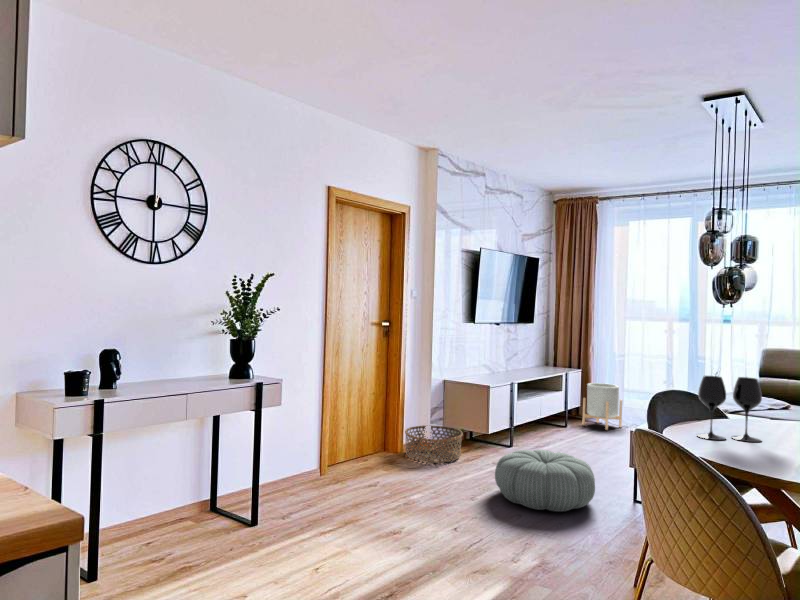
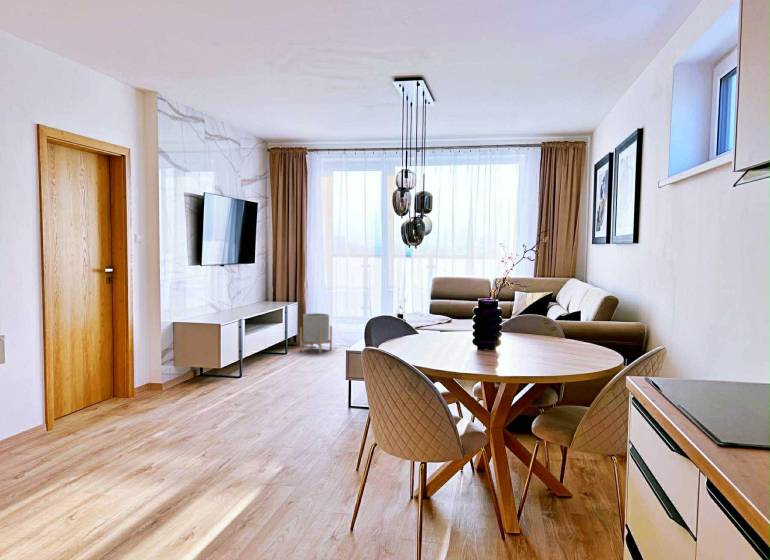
wine glass: present [697,376,762,442] -> none [398,302,439,348]
basket: present [405,425,463,463] -> none [136,366,196,402]
pouf: present [495,450,595,512] -> none [233,375,319,426]

